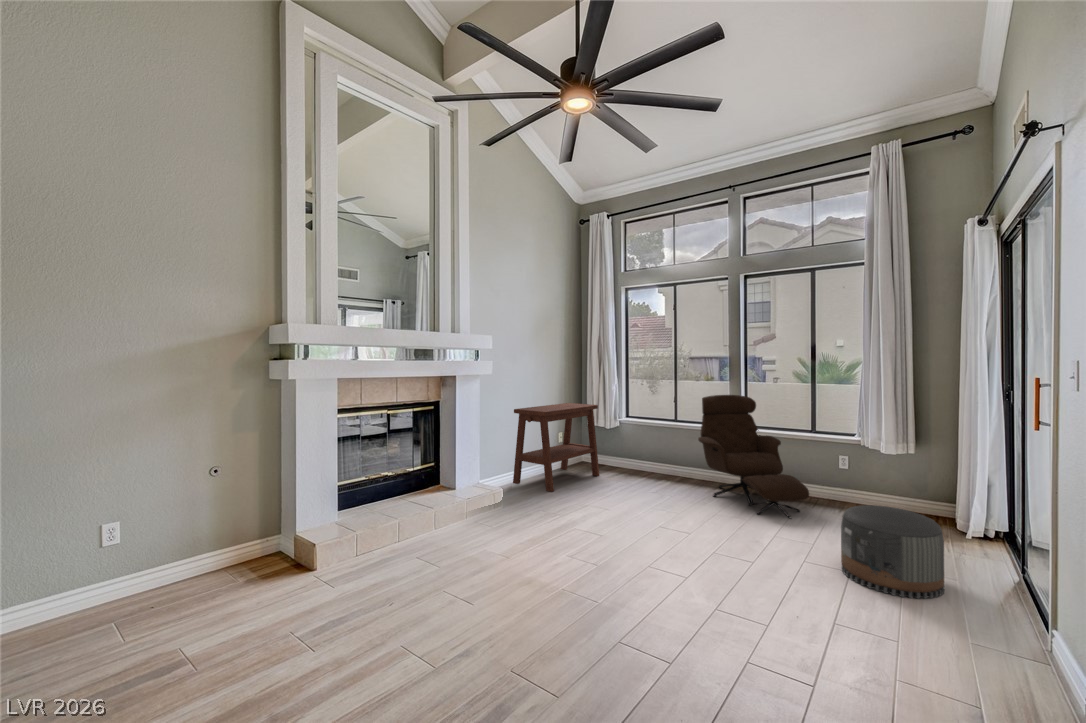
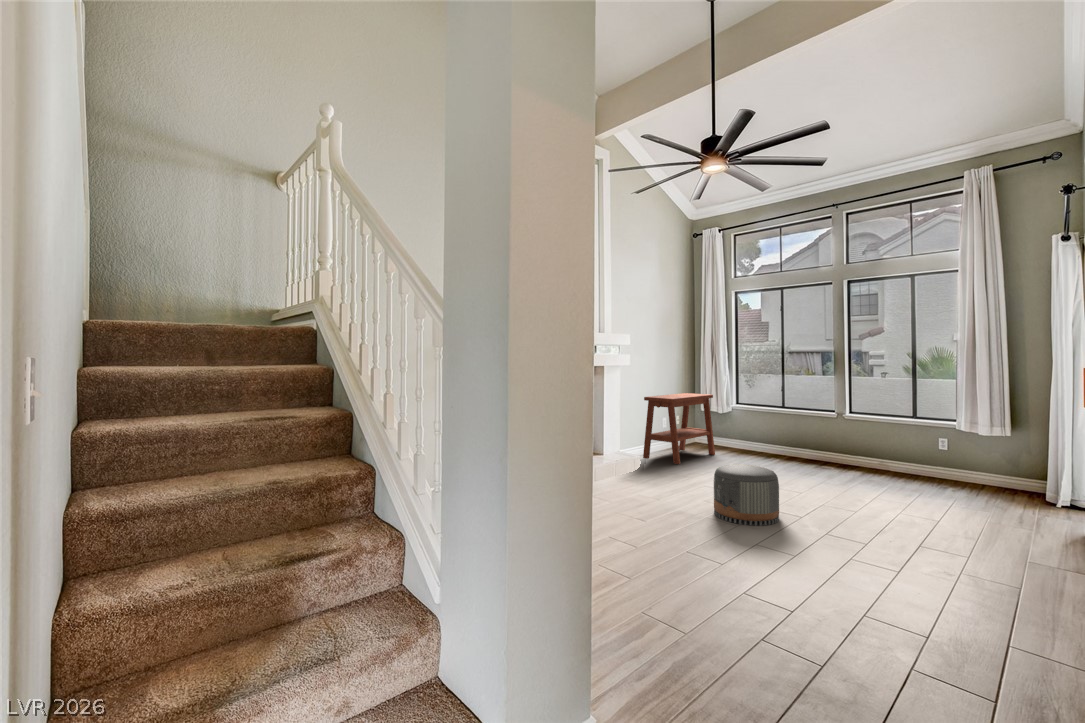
lounge chair: present [698,395,809,518] -> none [806,385,908,486]
pouf: present [841,505,944,599] -> present [714,464,779,526]

